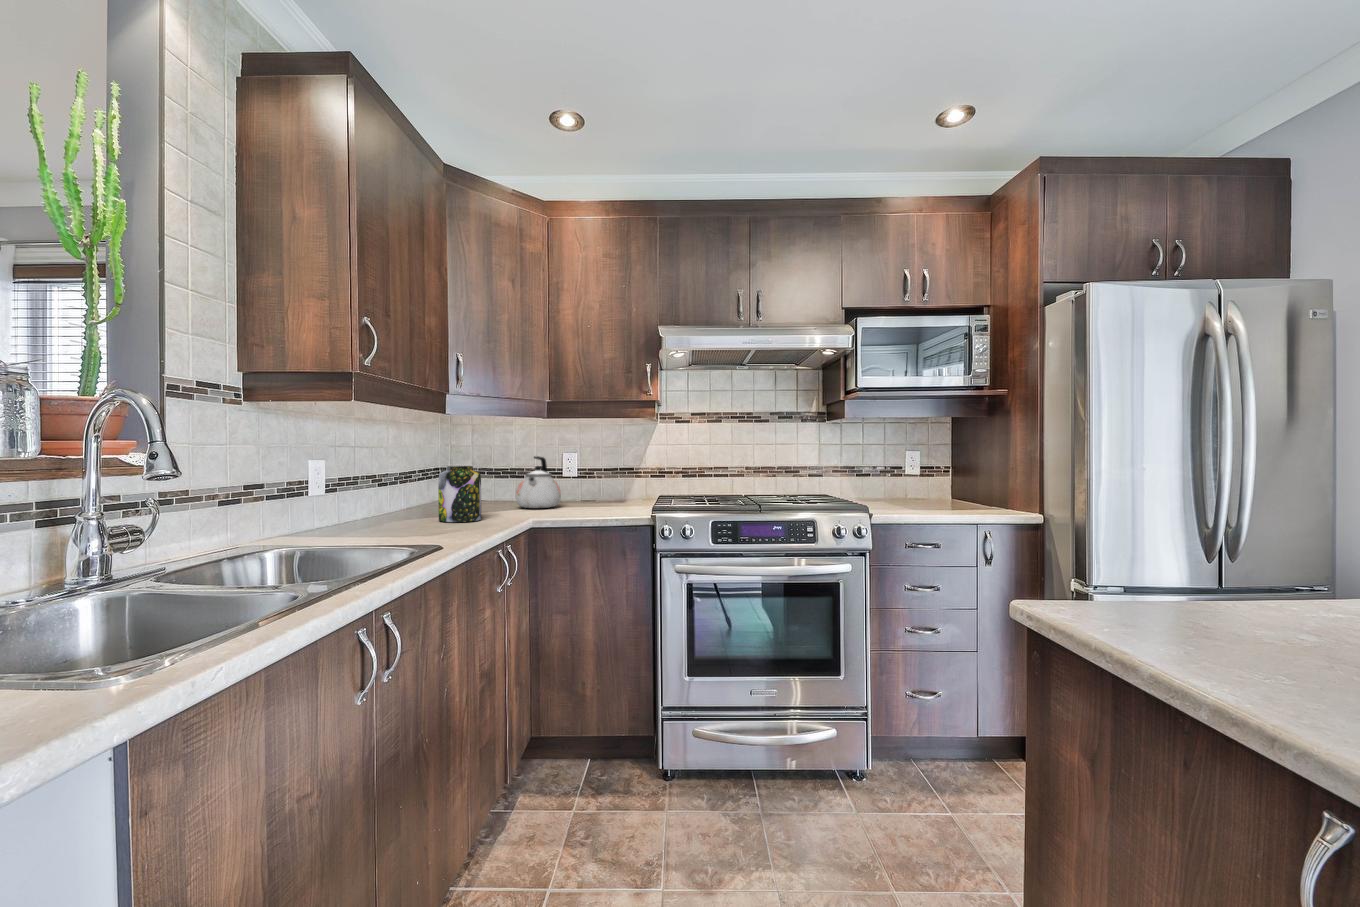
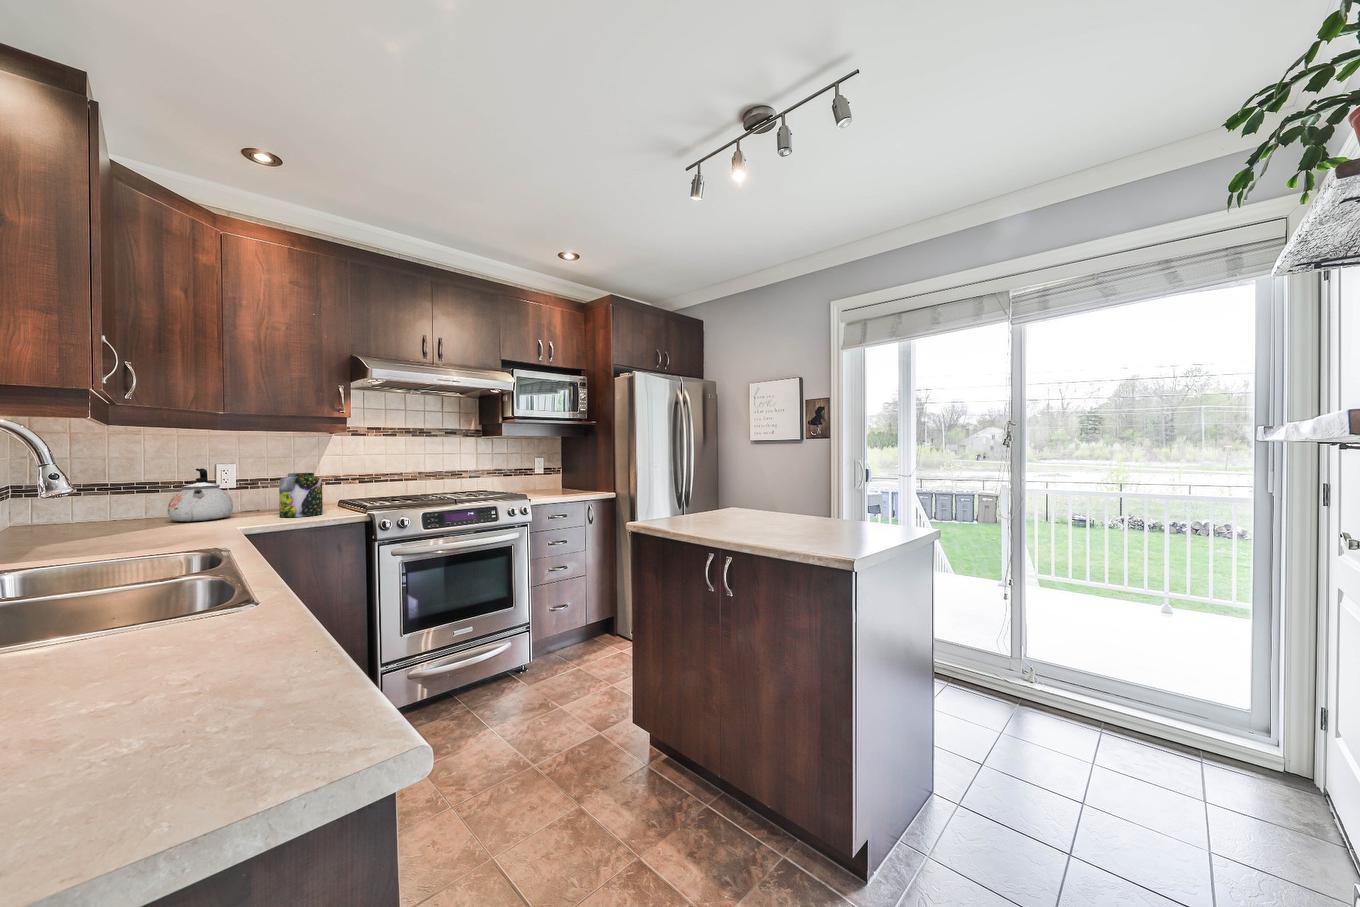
jar: present [438,466,481,522] -> present [279,473,323,517]

